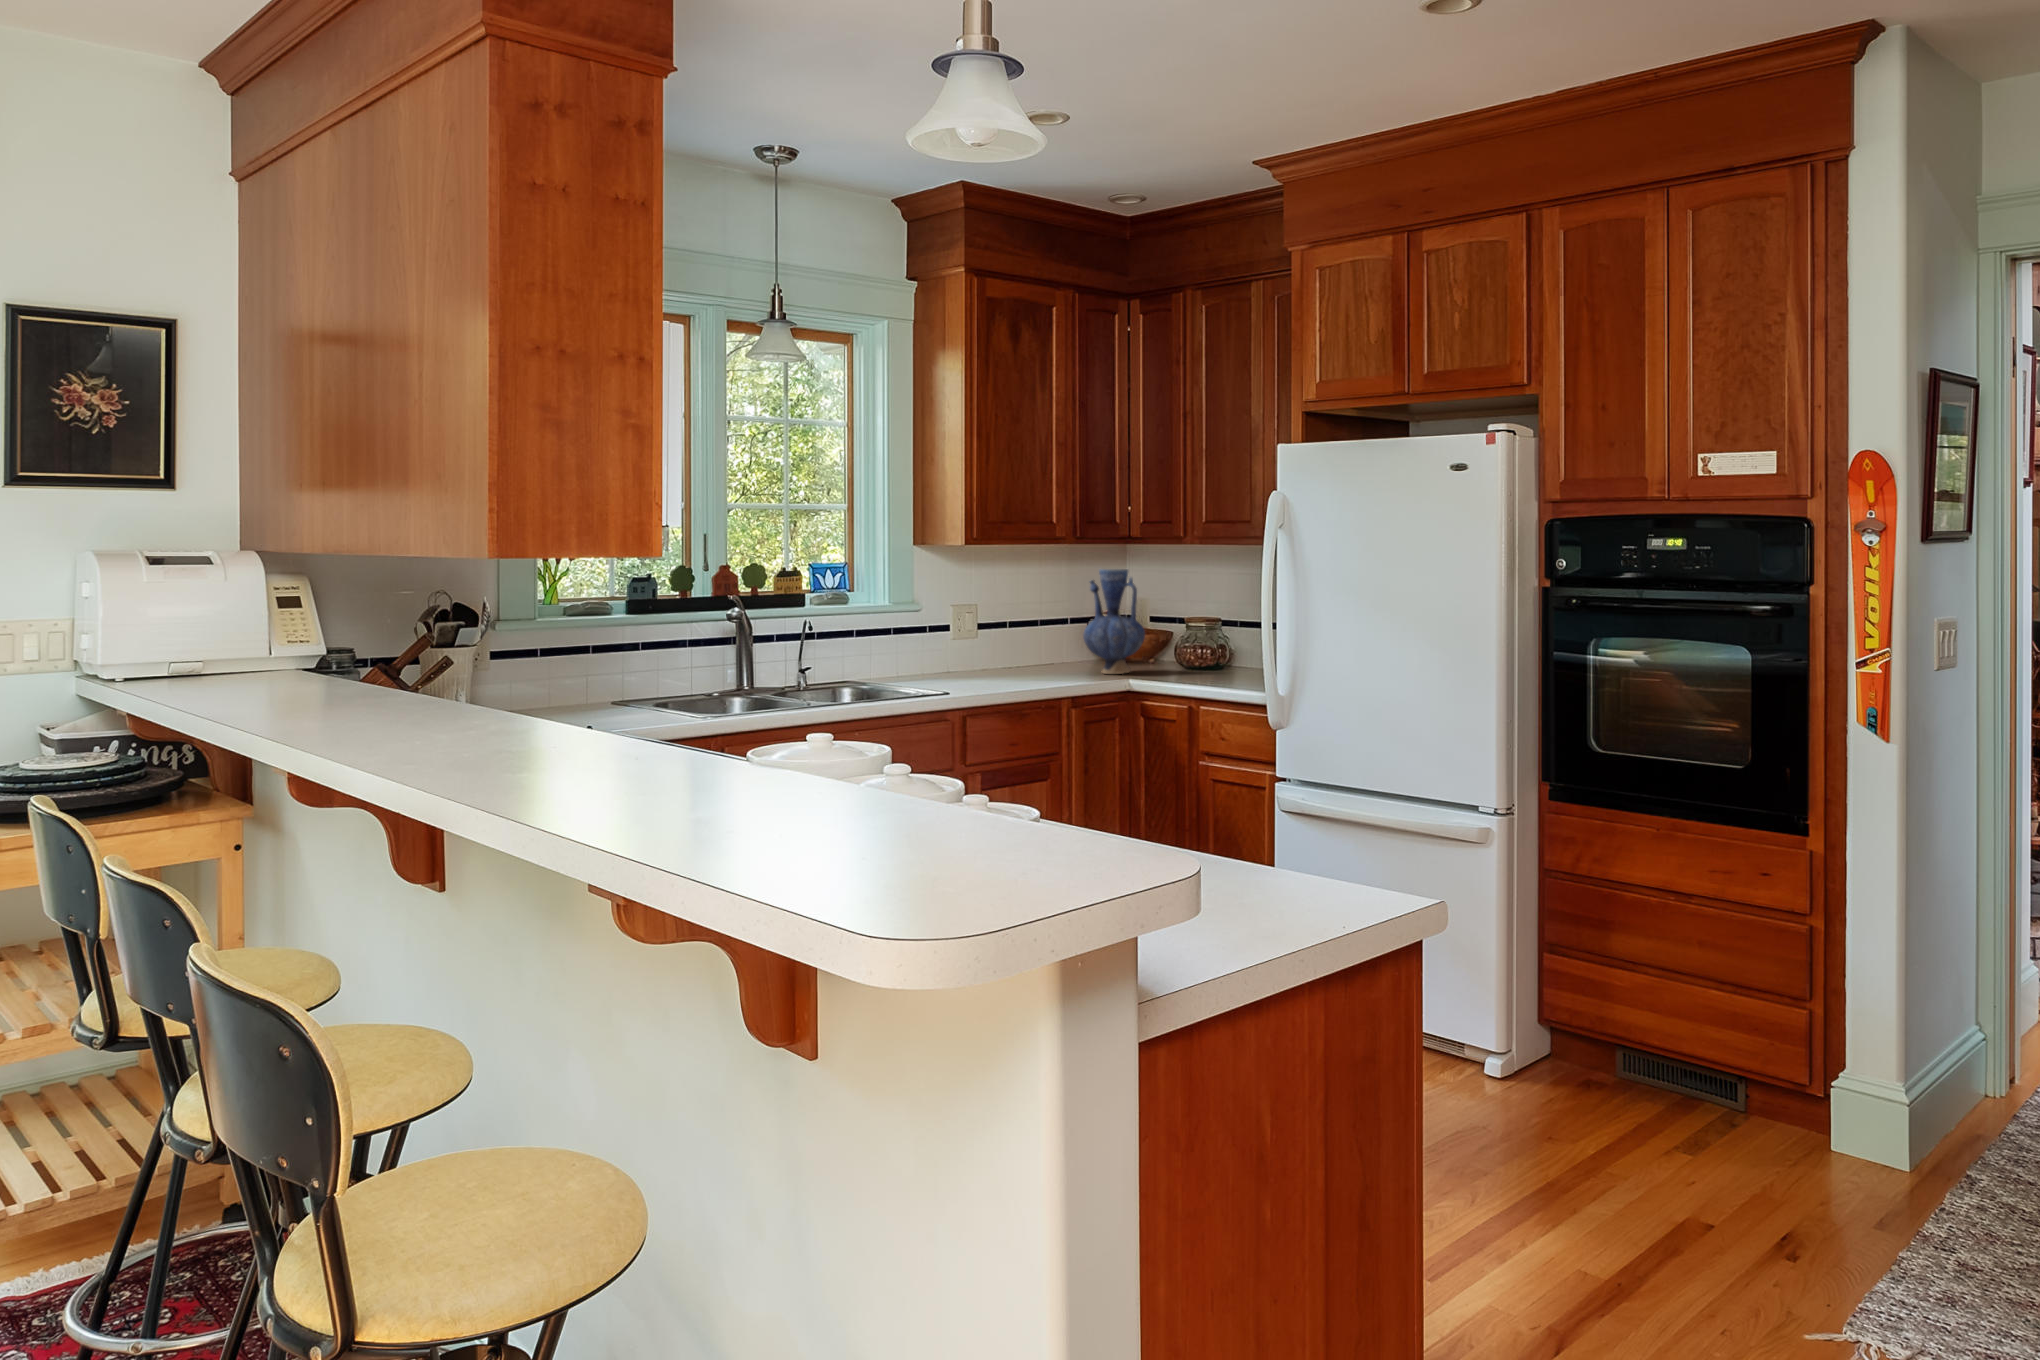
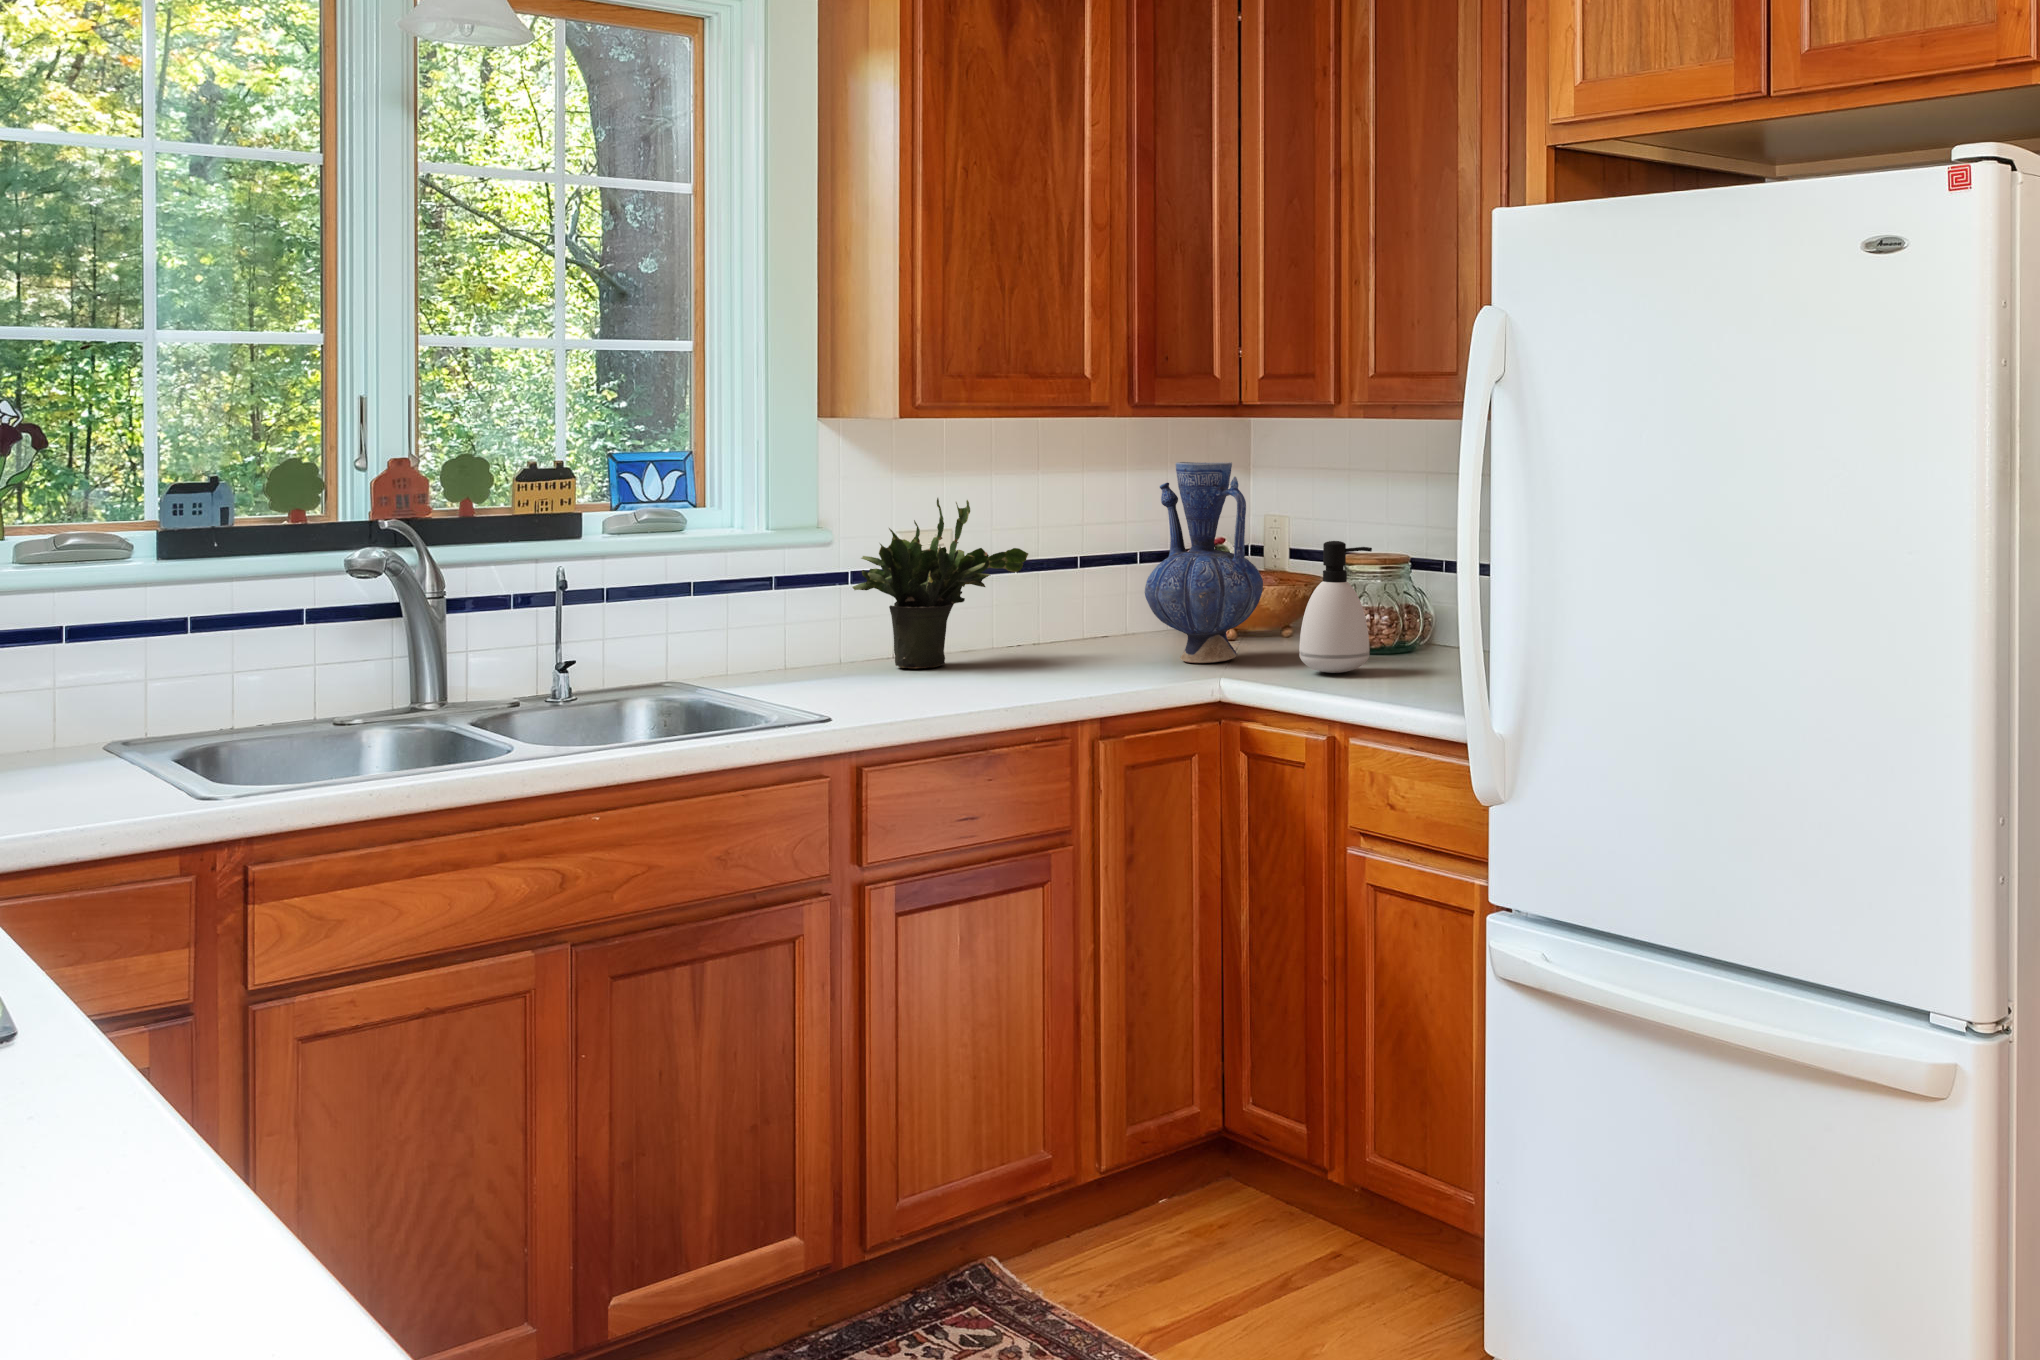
potted plant: none [932,587,1019,676] -> present [852,498,1028,668]
soap dispenser: none [1168,609,1206,677] -> present [1299,541,1372,673]

